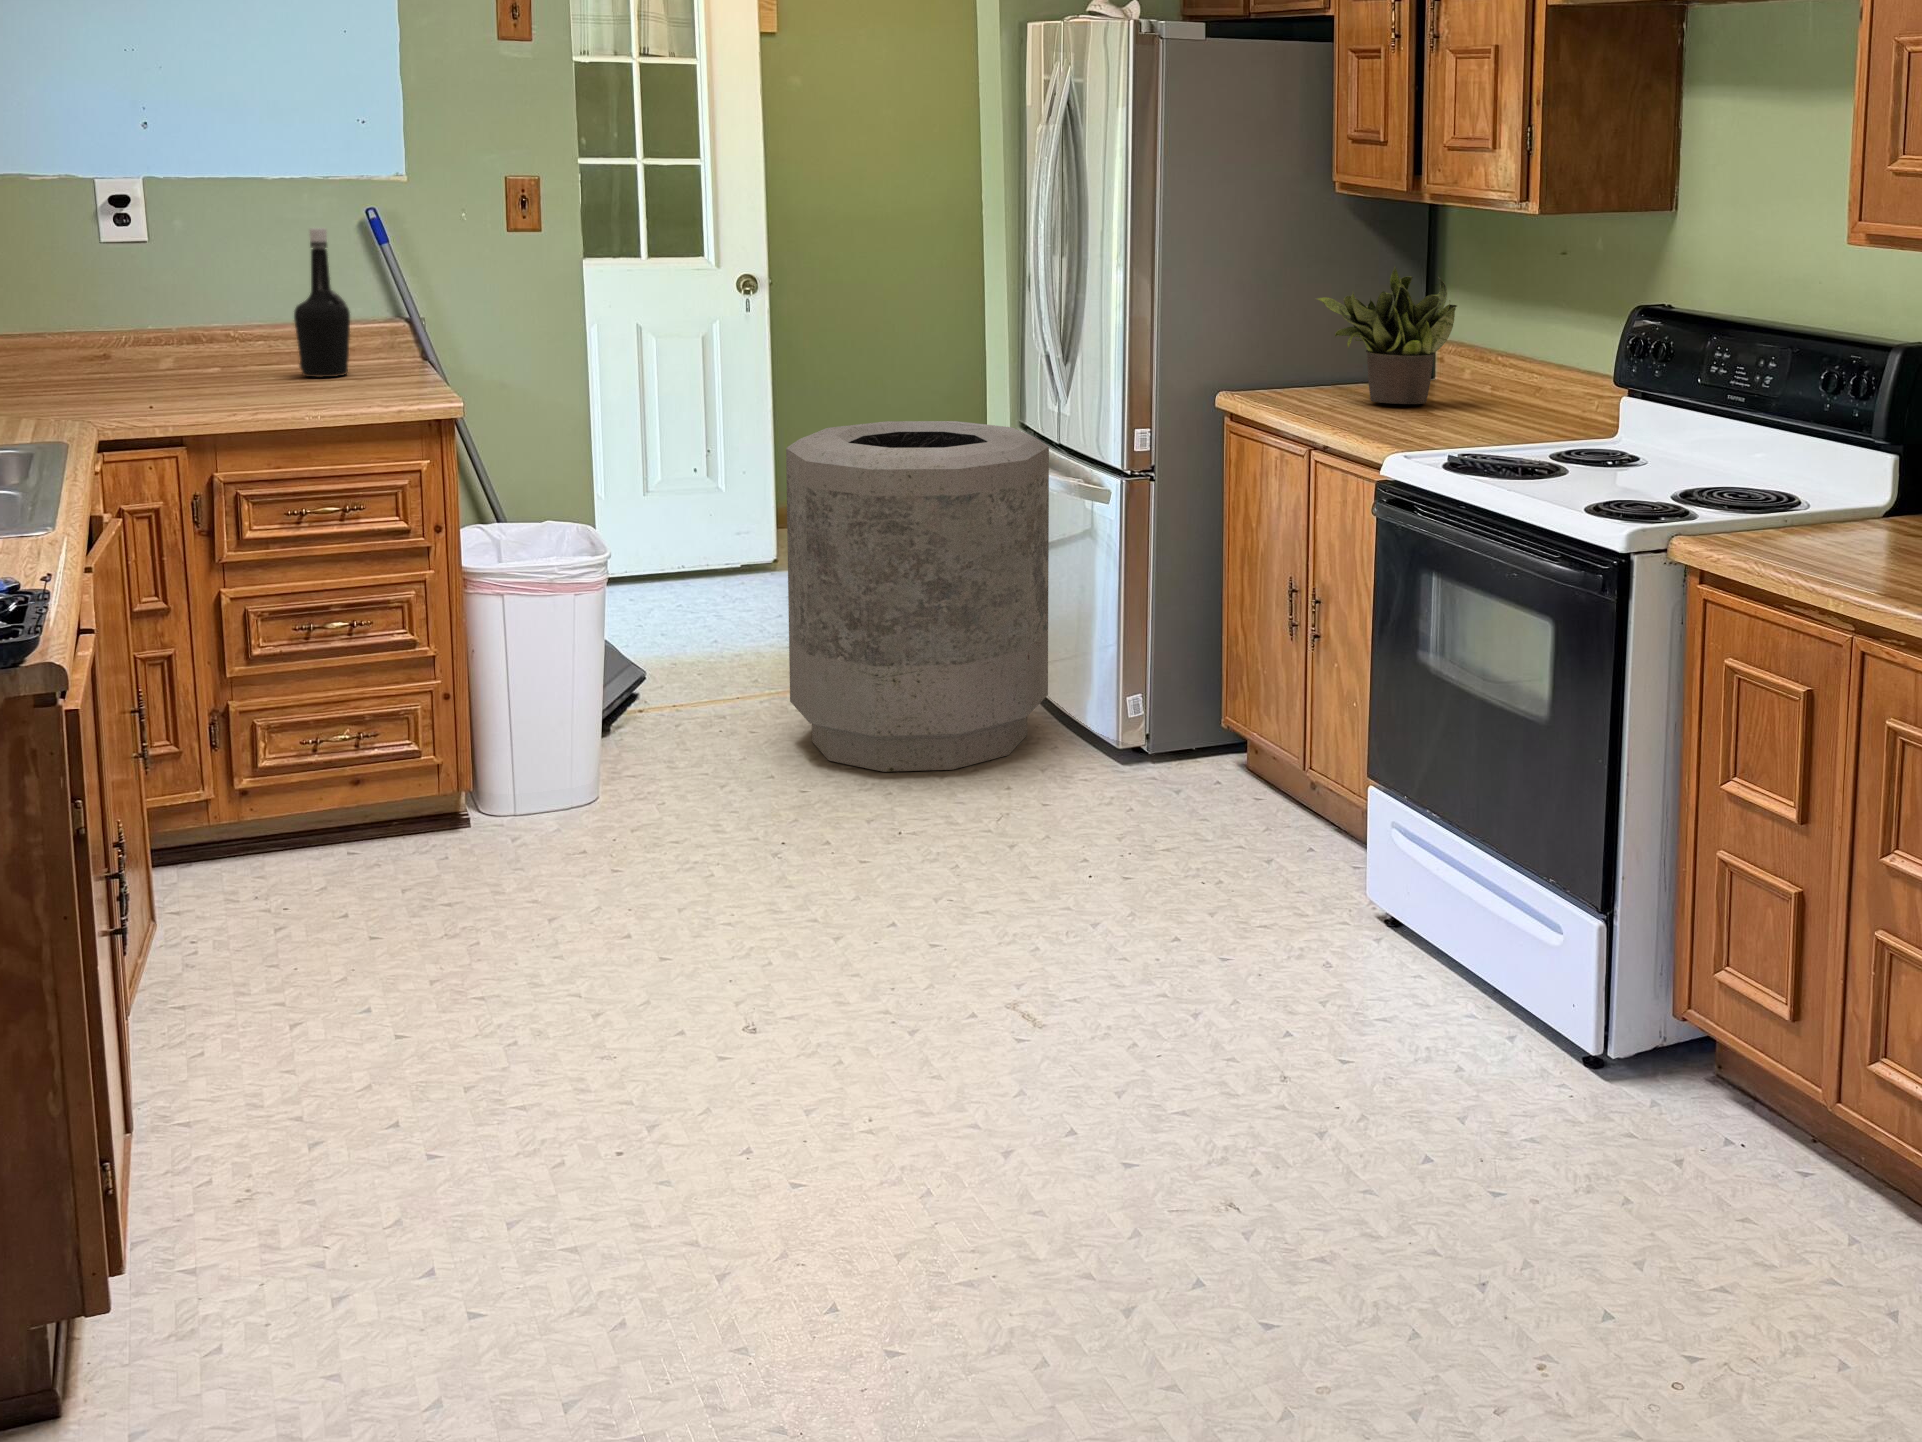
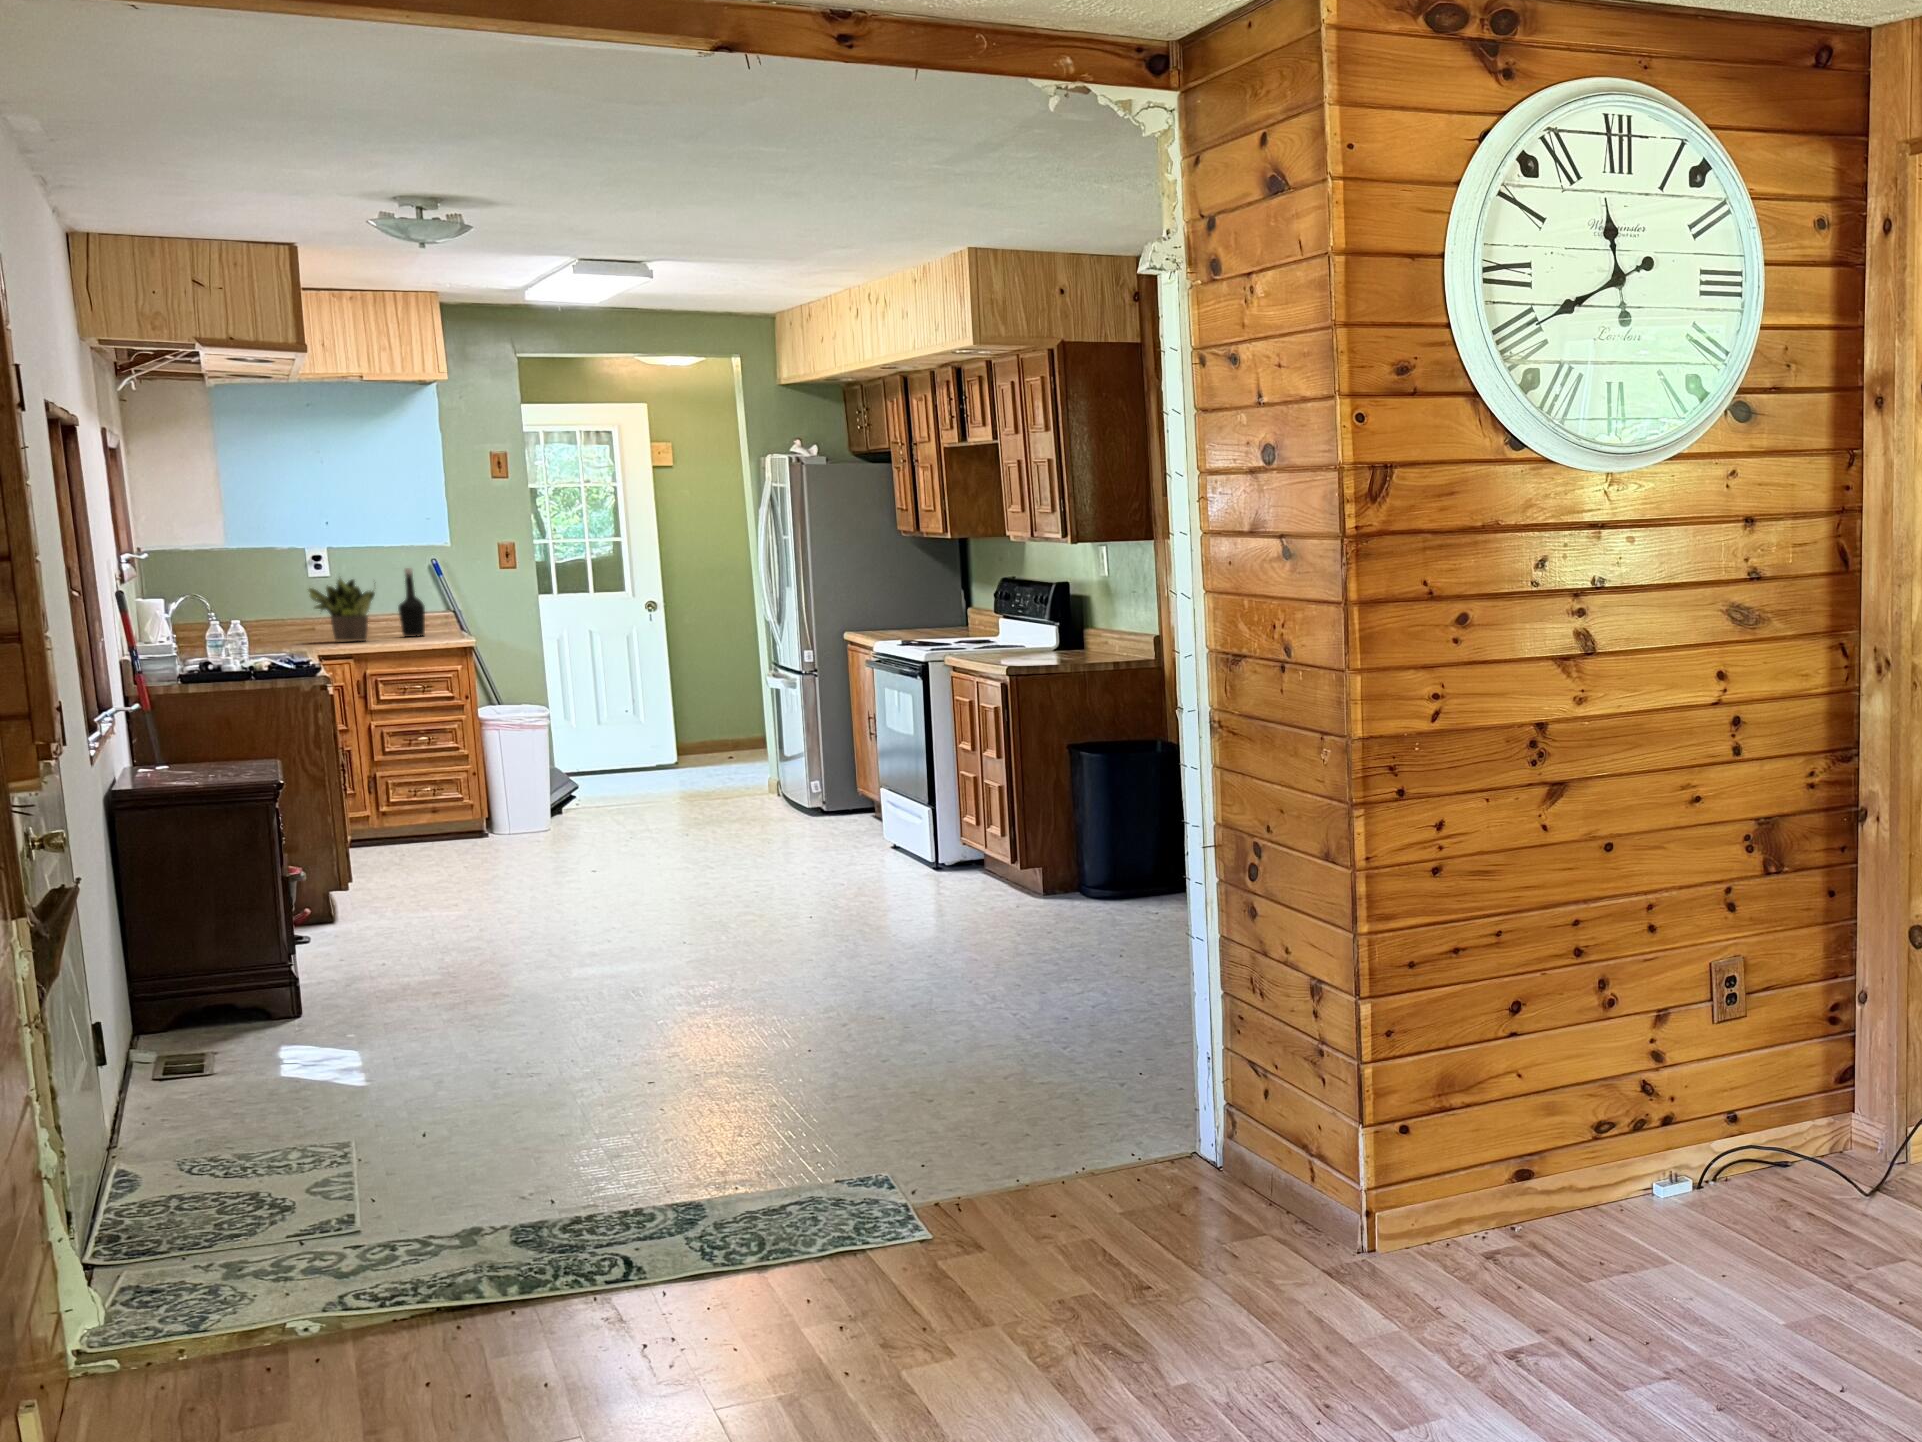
potted plant: present [1316,267,1457,404] -> present [309,579,375,641]
trash can: present [786,421,1049,772] -> none [643,660,782,820]

